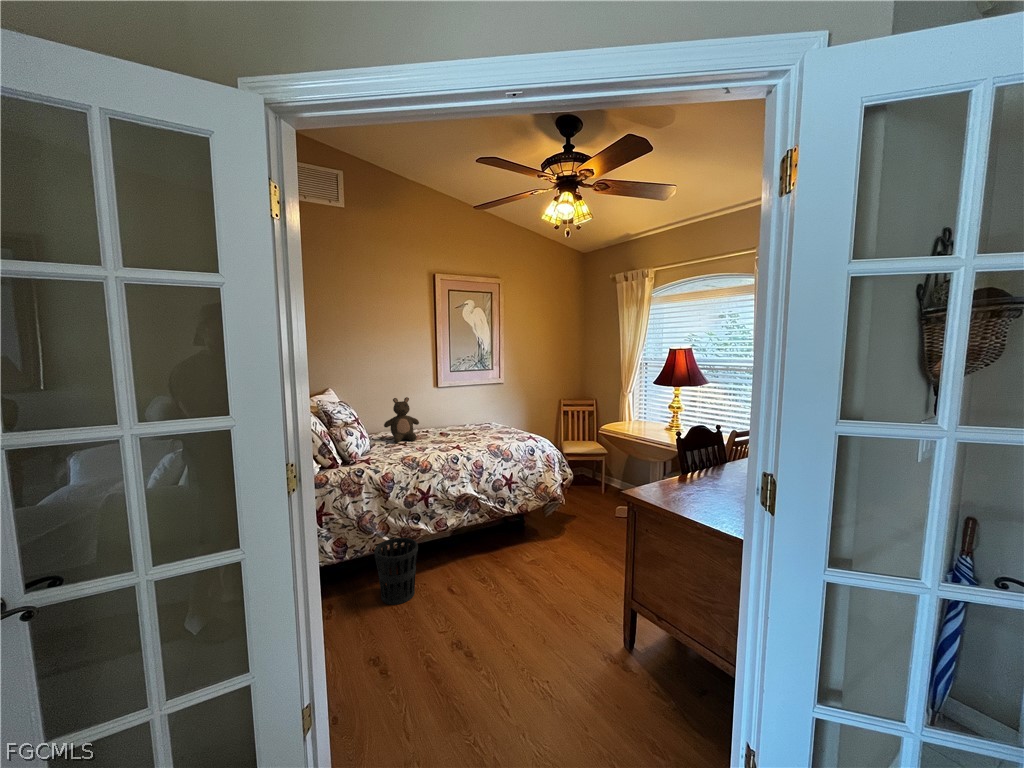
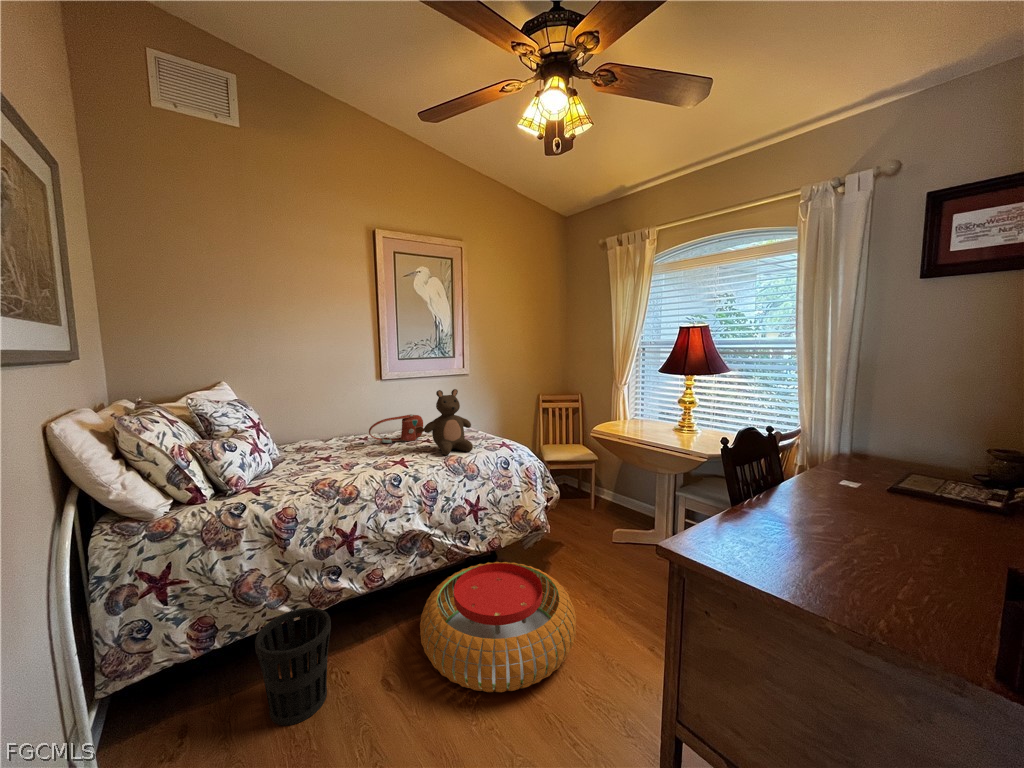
stuffed bear: present [384,397,419,443] -> present [424,389,473,455]
handbag: none [431,415,472,436] -> present [369,414,424,443]
pouf: none [472,520,579,595] -> present [420,562,576,692]

